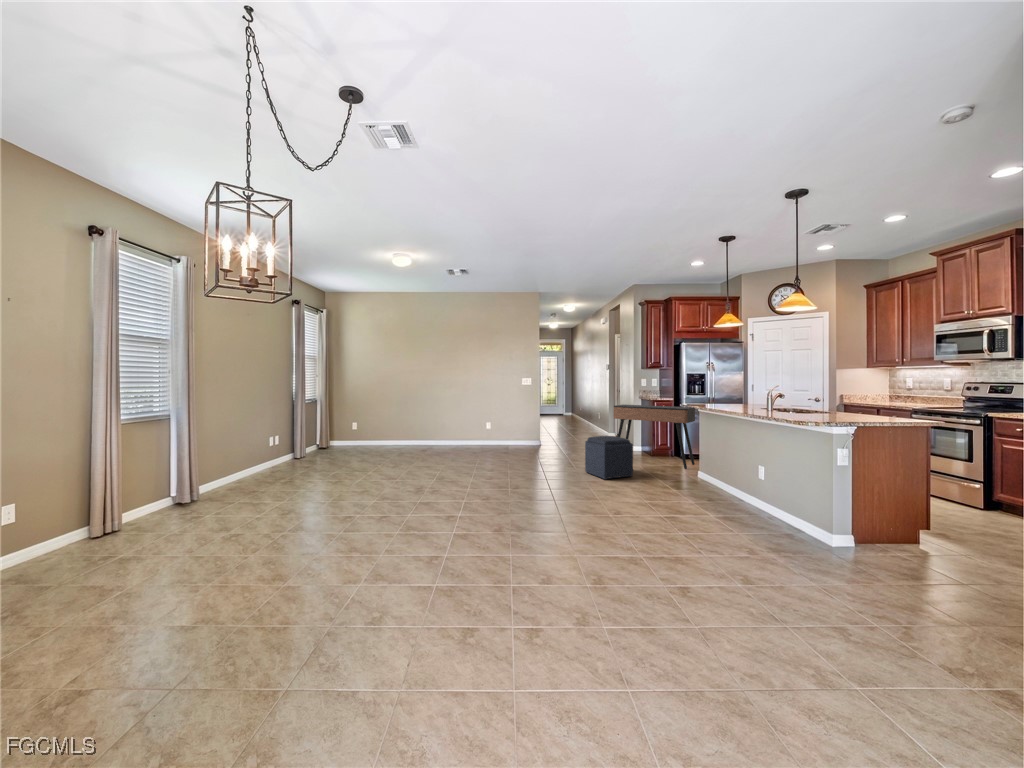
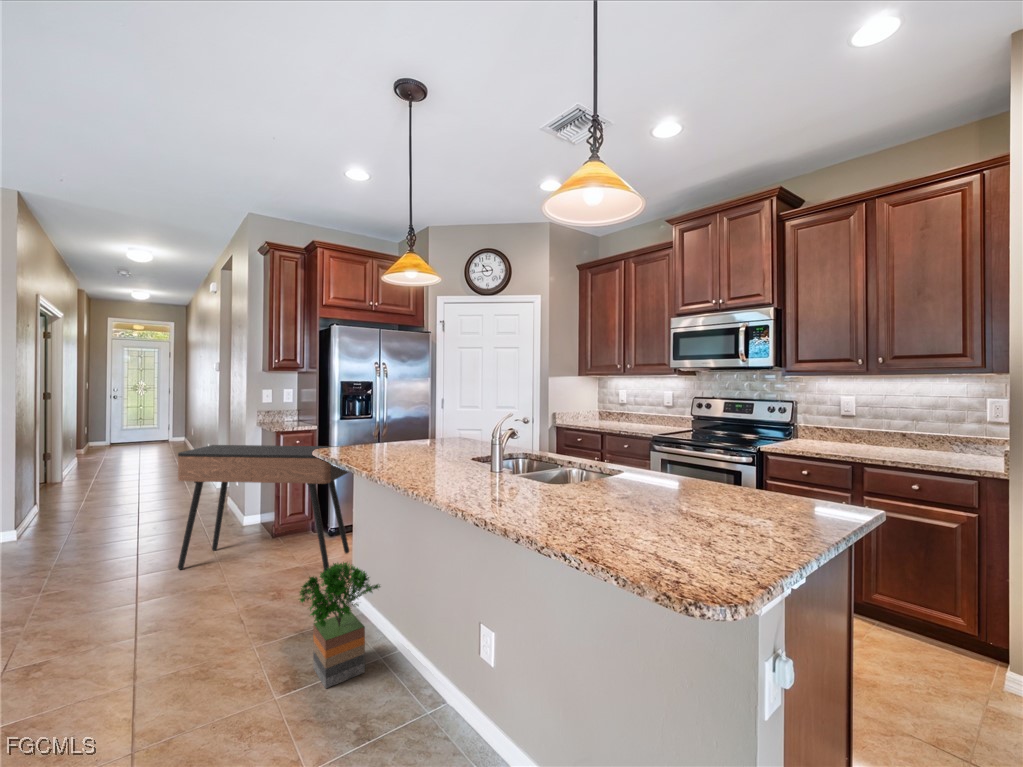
ottoman: present [585,436,633,480] -> none [34,543,180,692]
potted tree: none [688,446,726,494] -> present [300,562,380,688]

